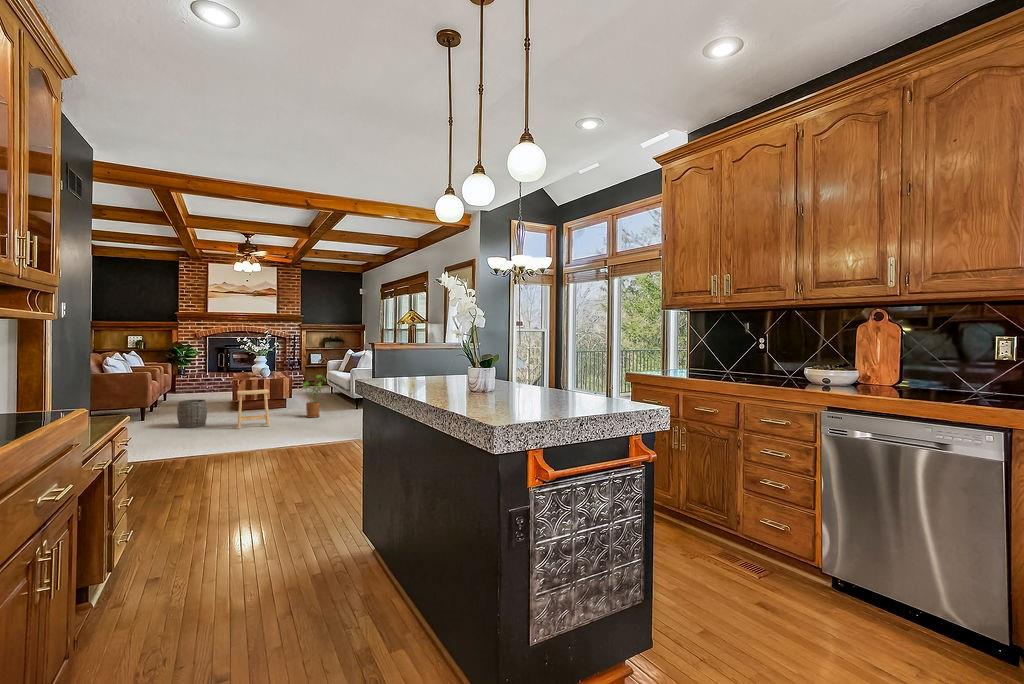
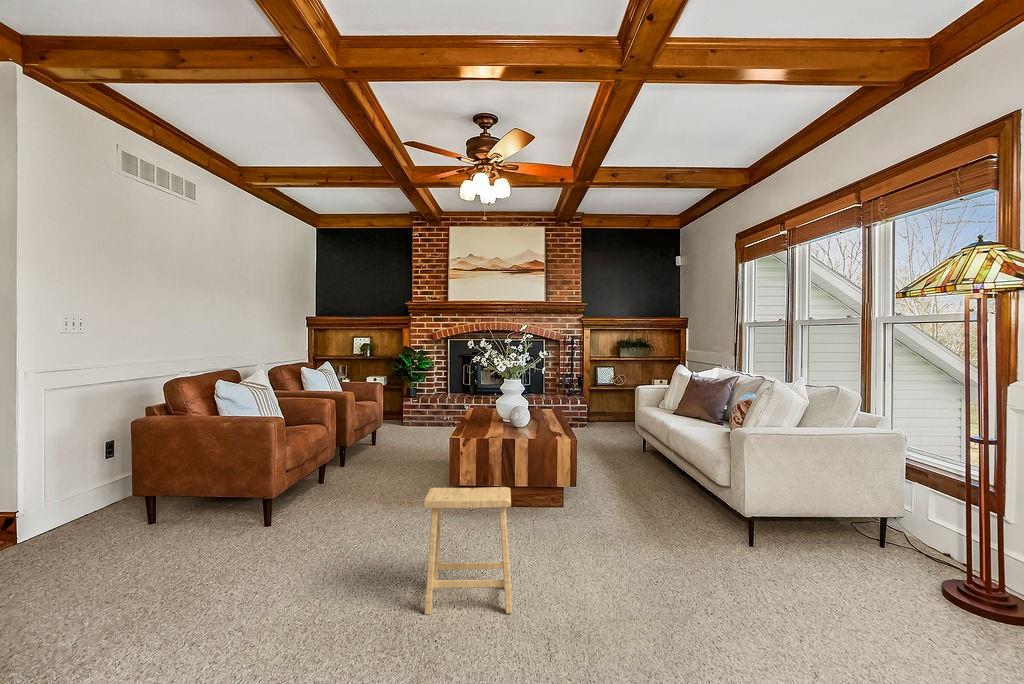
house plant: present [302,375,326,418] -> none [598,441,666,568]
woven basket: present [177,400,207,428] -> none [303,491,371,576]

